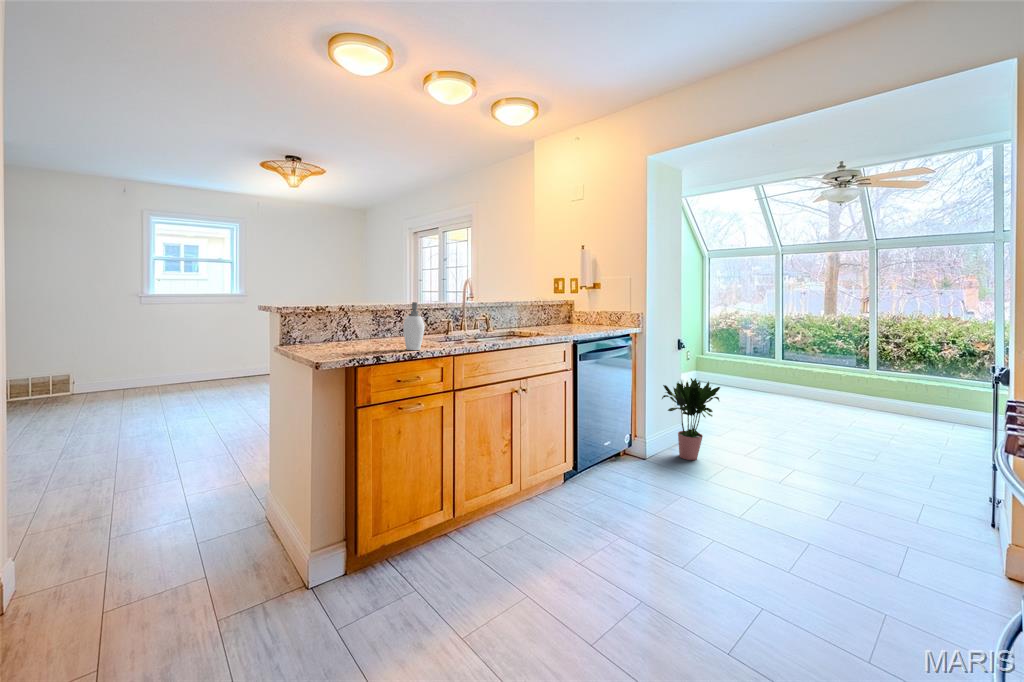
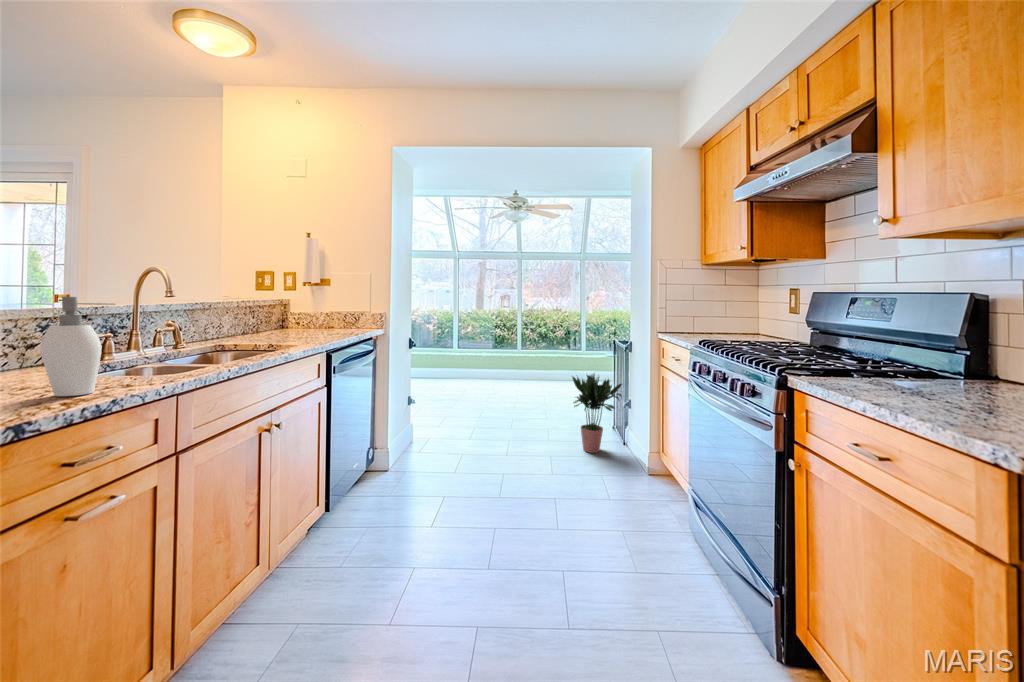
potted plant: present [662,378,720,460] -> present [572,374,622,453]

